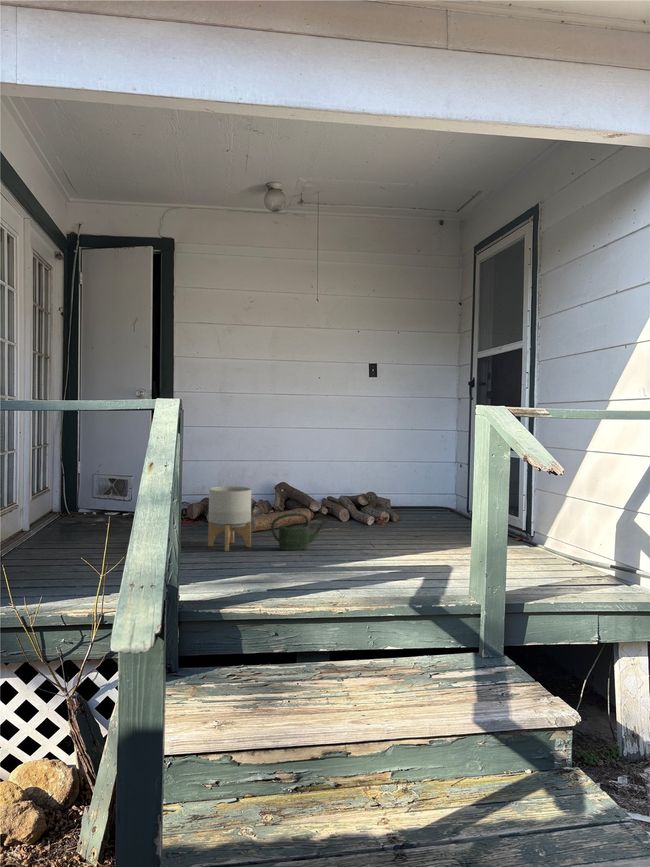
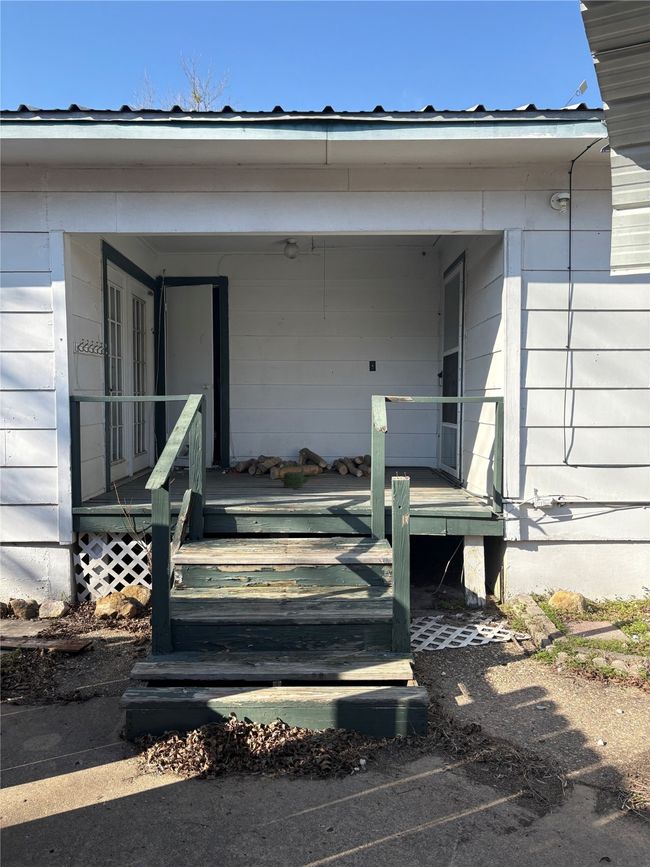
planter: present [208,486,252,551] -> none [240,447,267,488]

